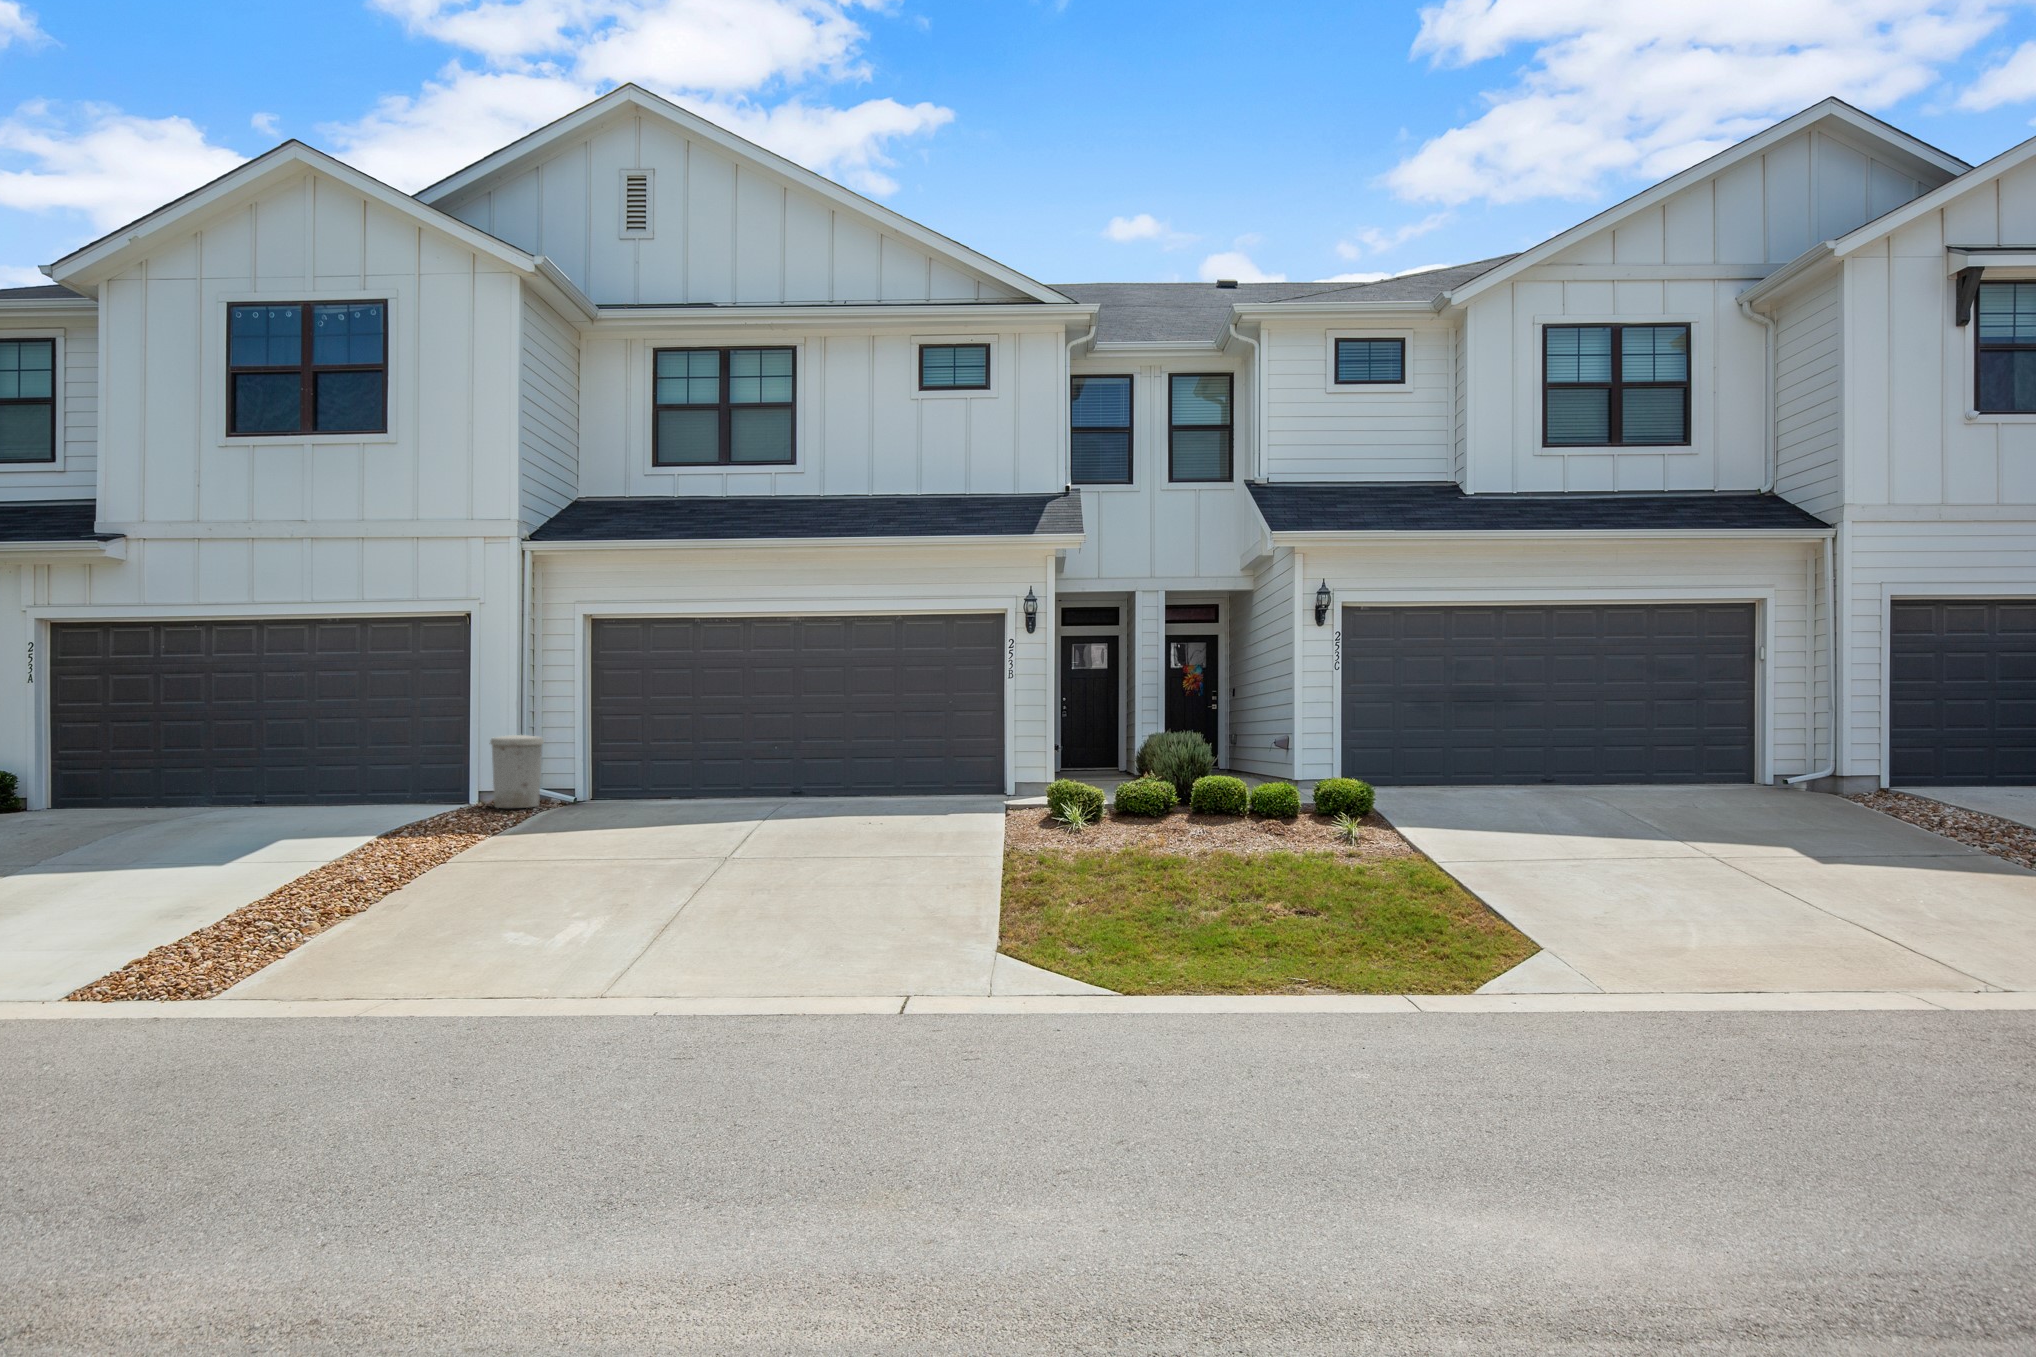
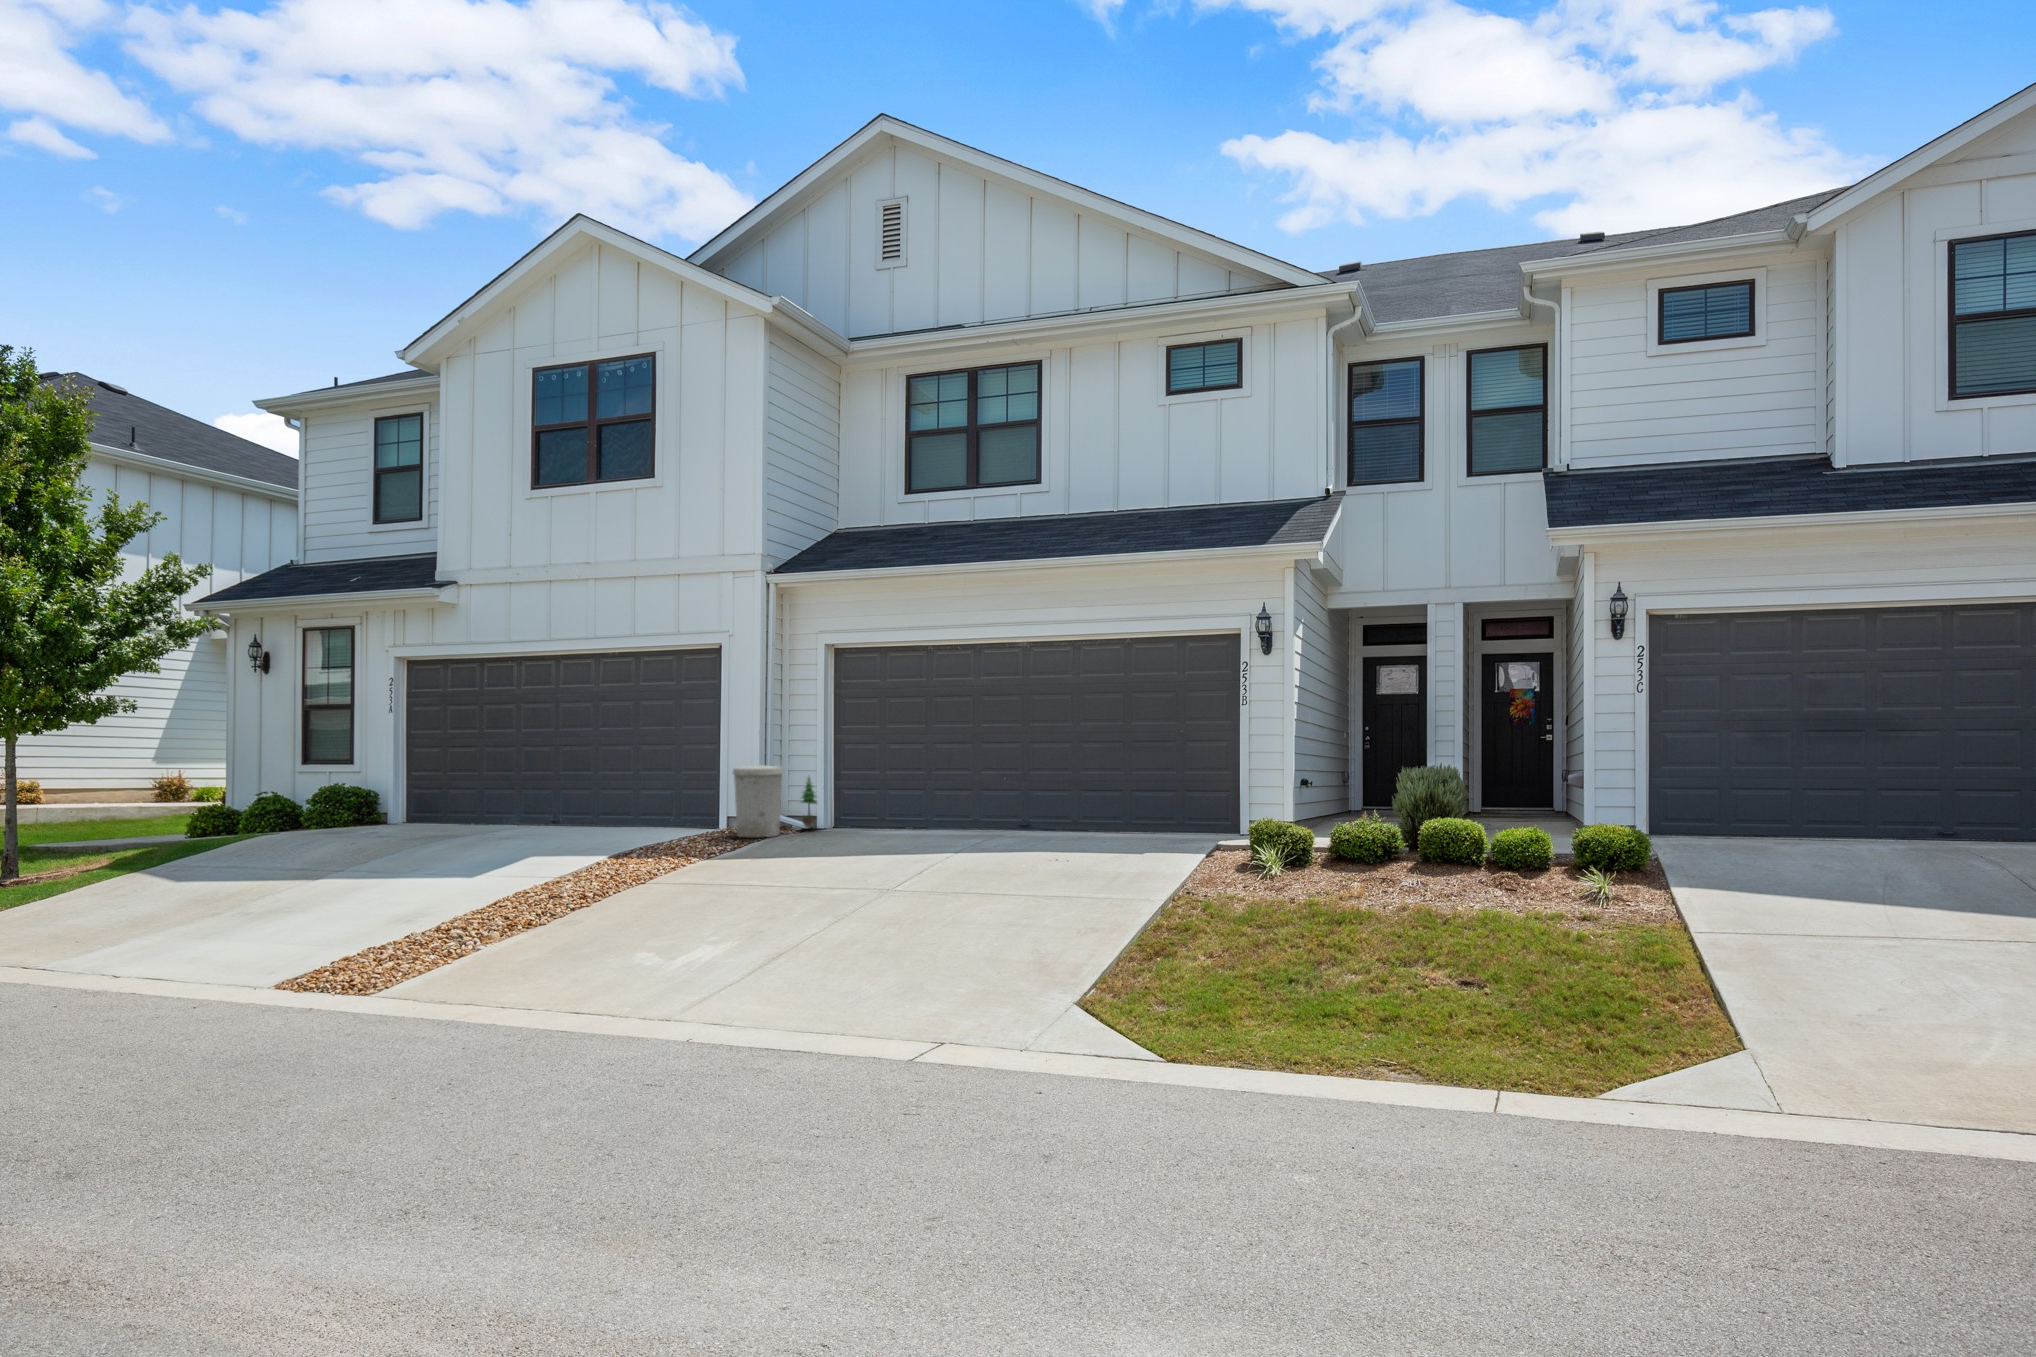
potted tree: none [556,744,576,799] -> present [801,777,817,829]

